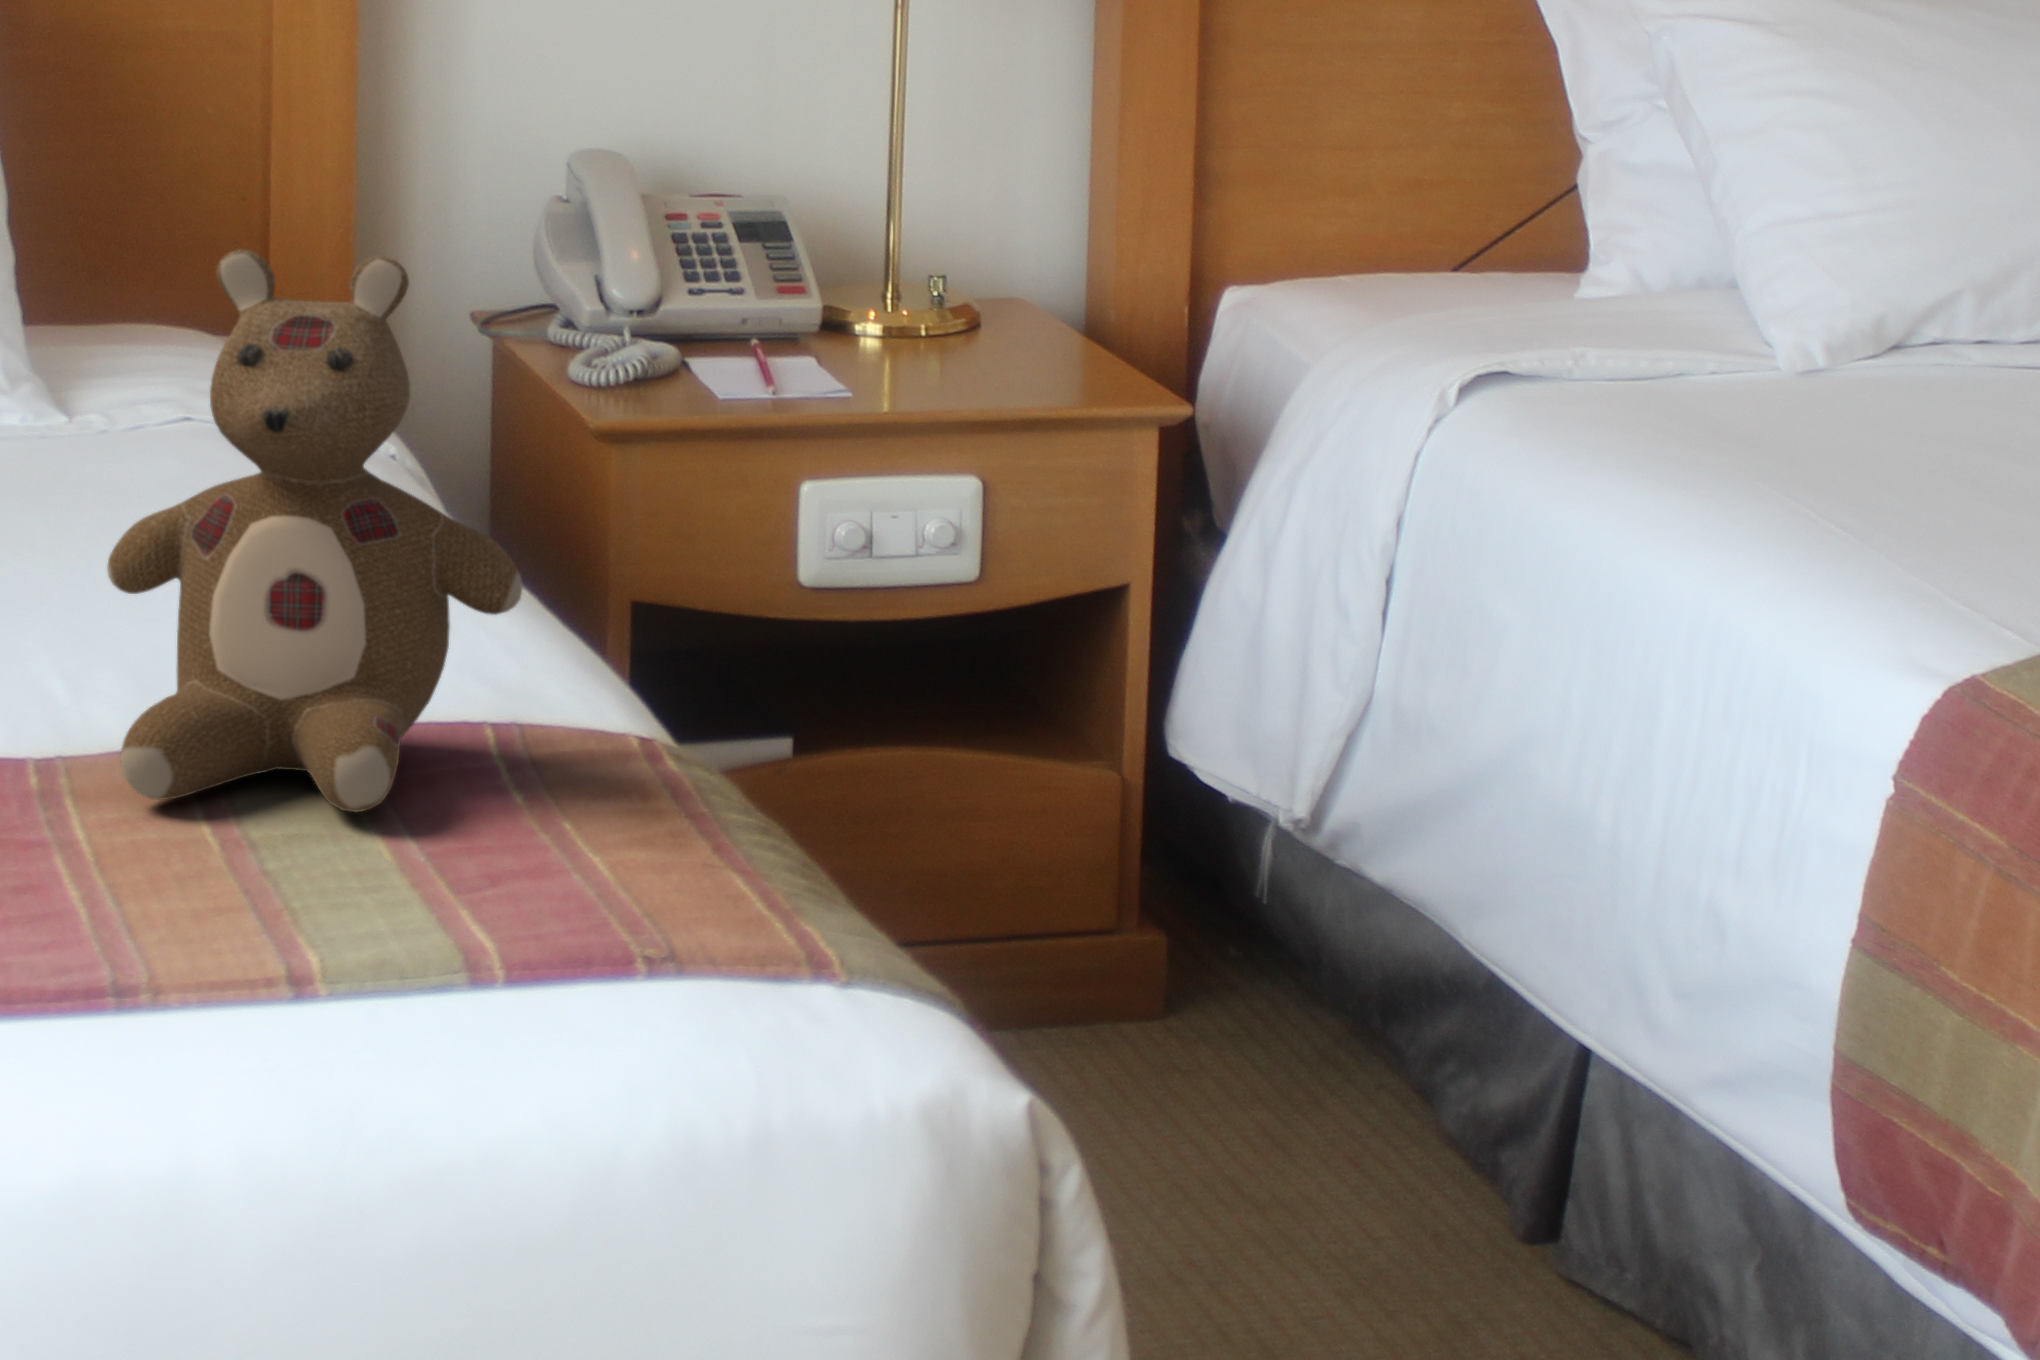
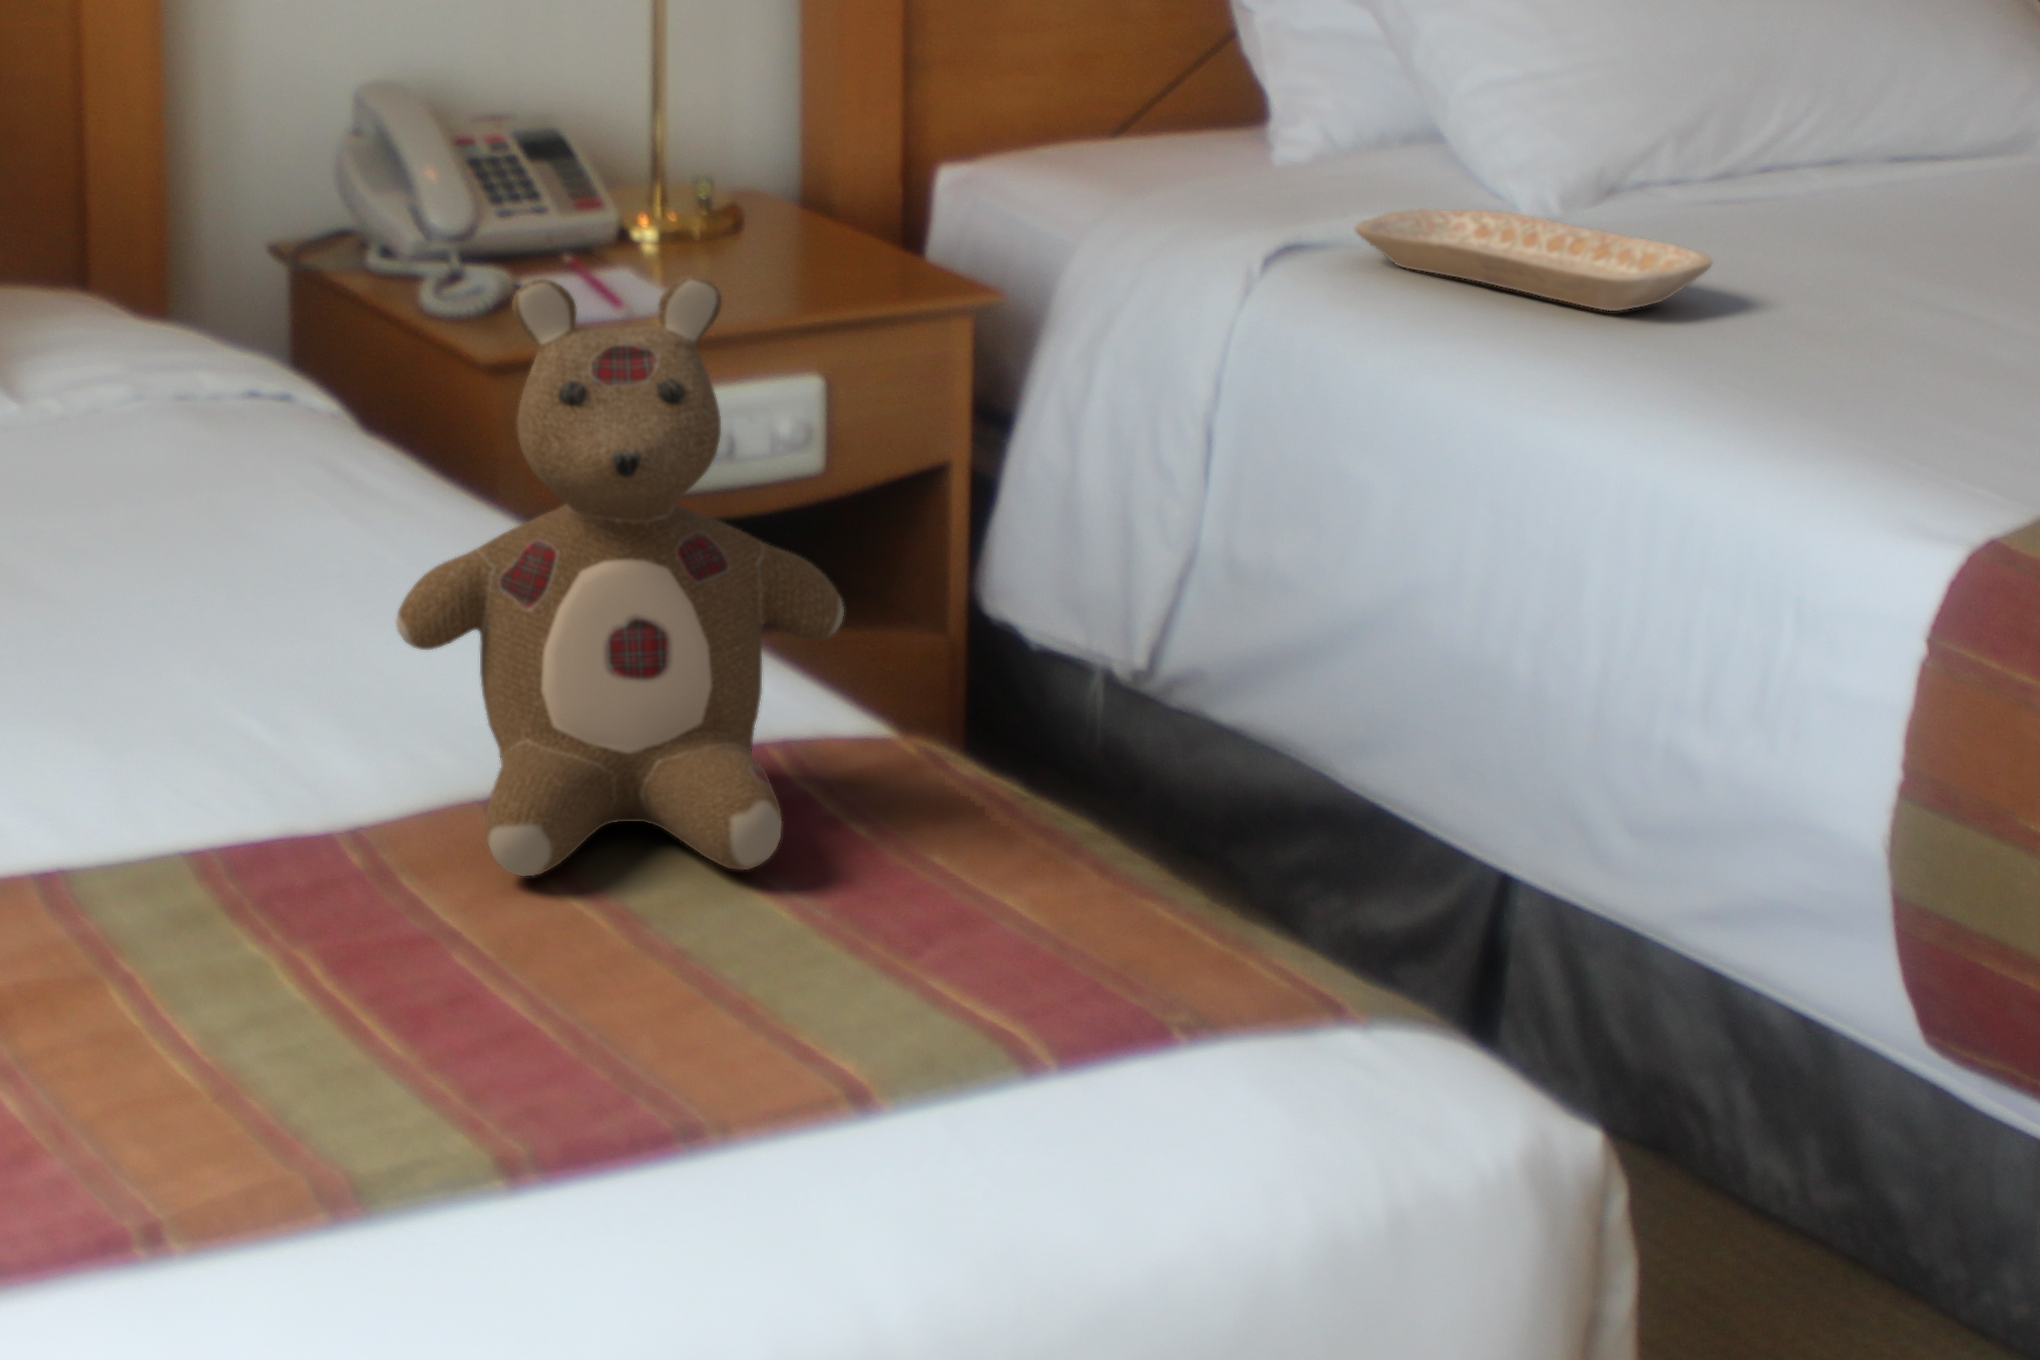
tray: none [1561,341,1904,450] -> present [1355,209,1712,311]

